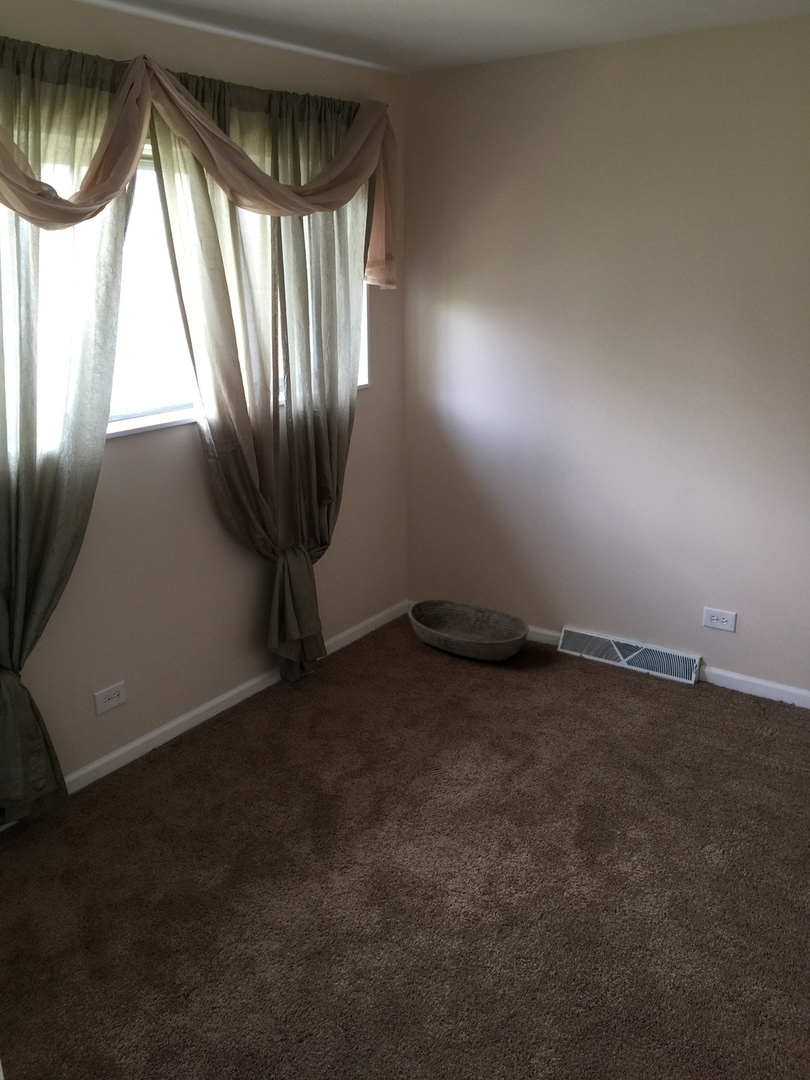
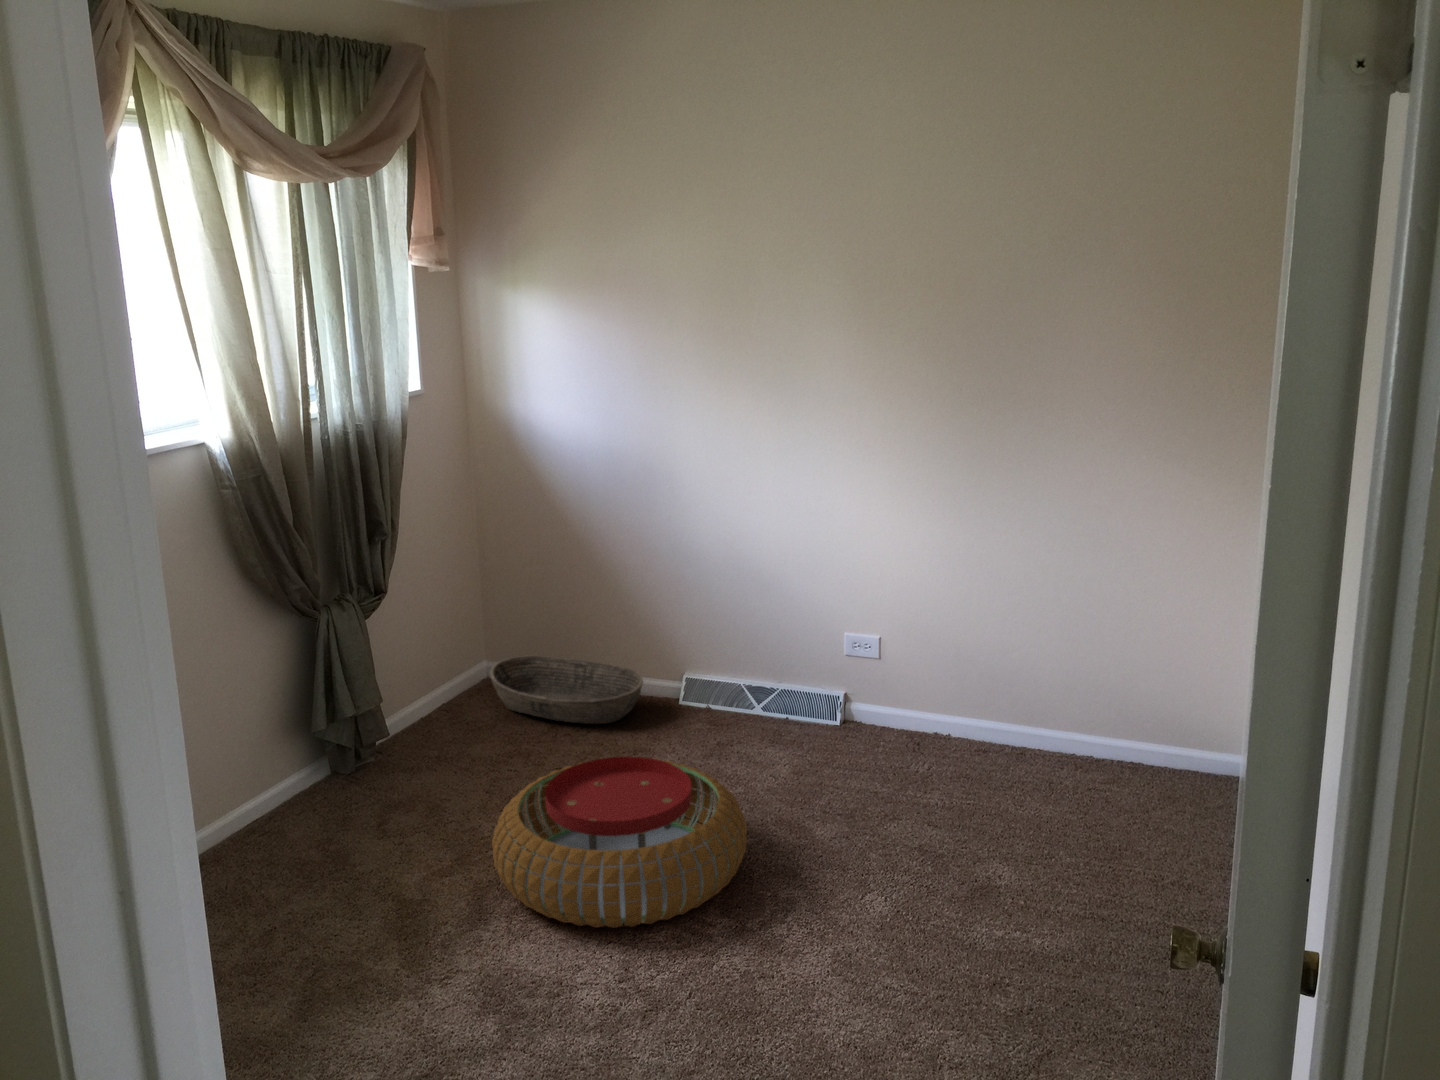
pouf: none [392,696,604,845] -> present [492,757,747,928]

